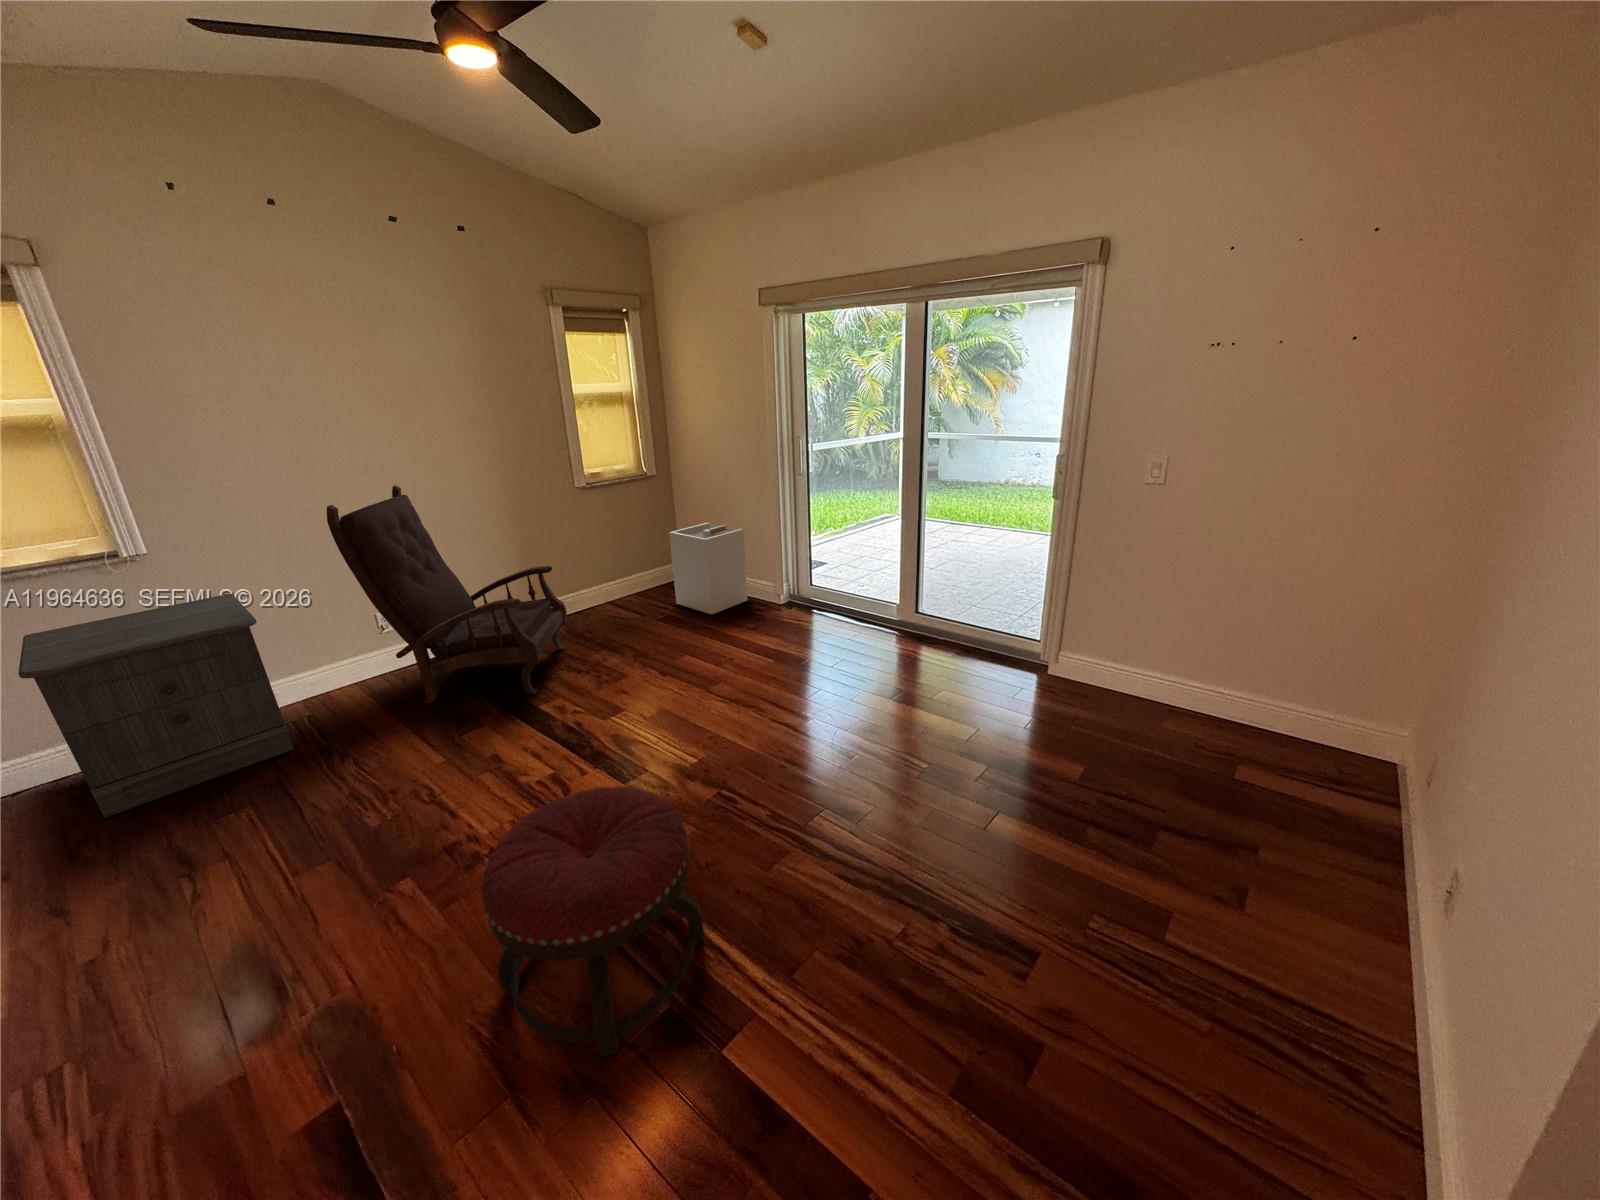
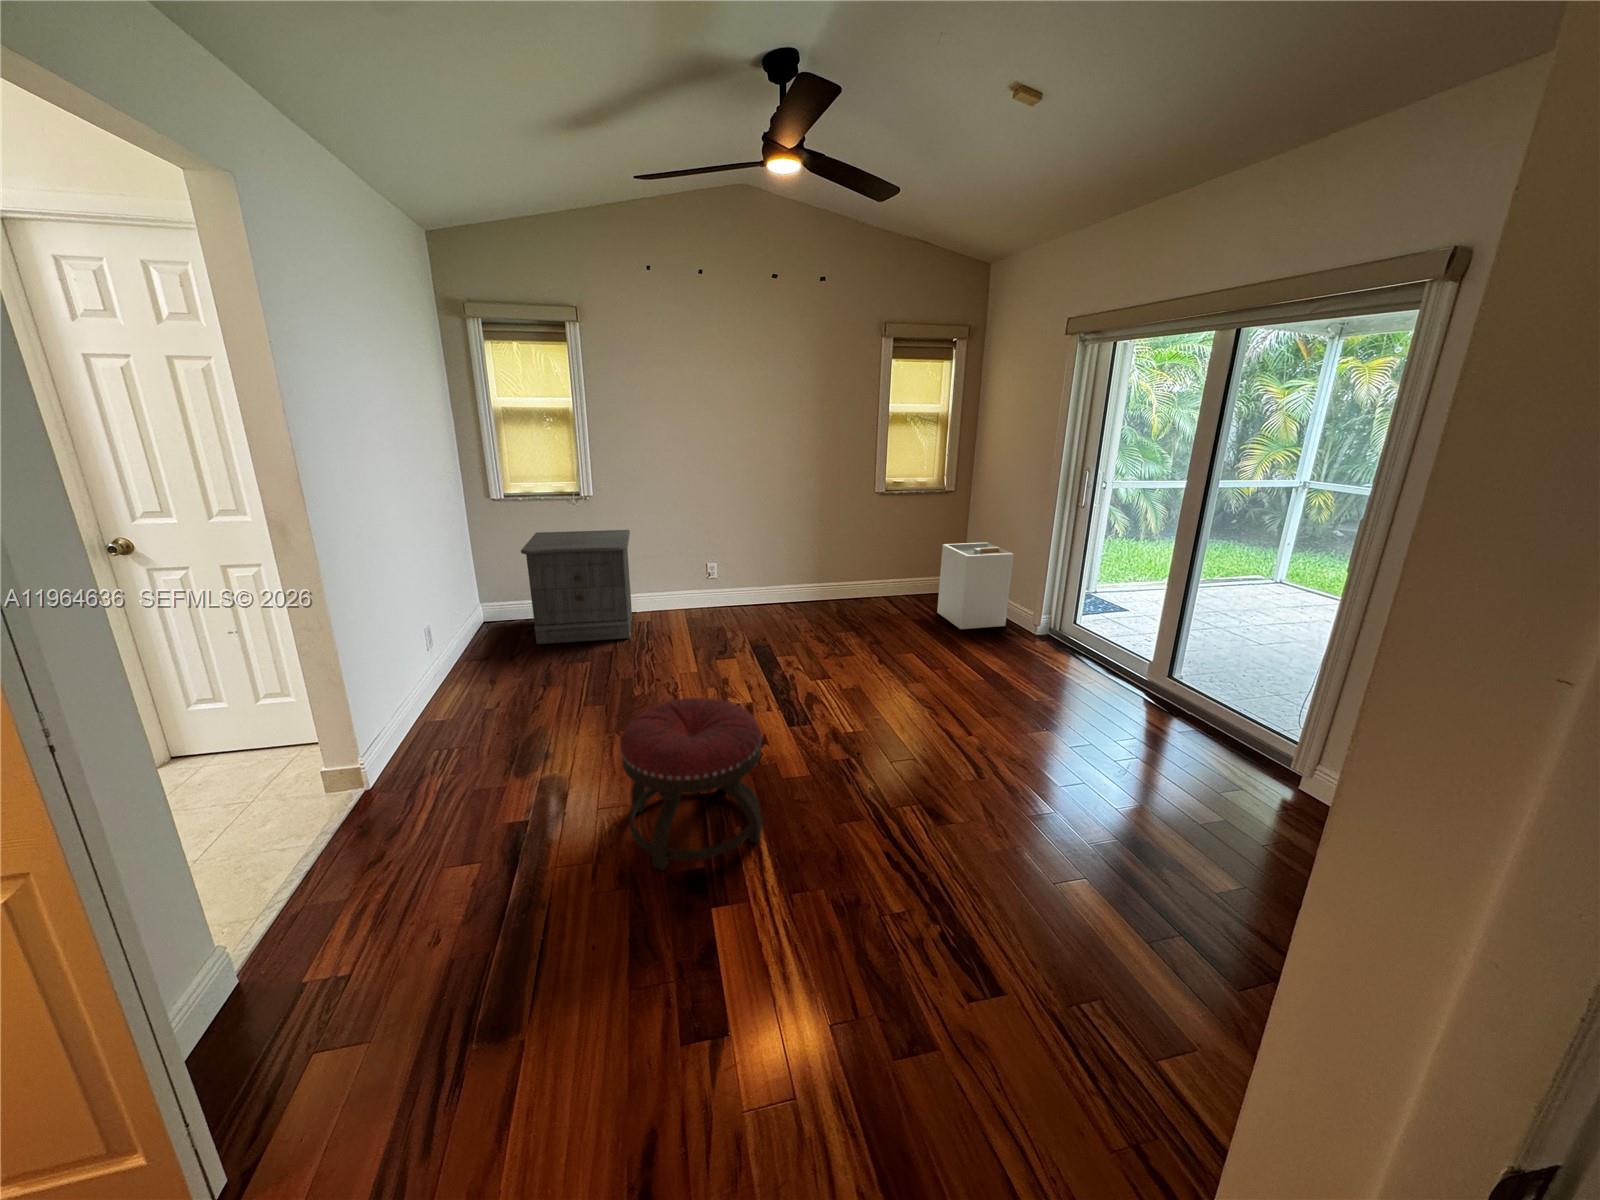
armchair: present [327,485,567,703] -> none [681,472,829,649]

